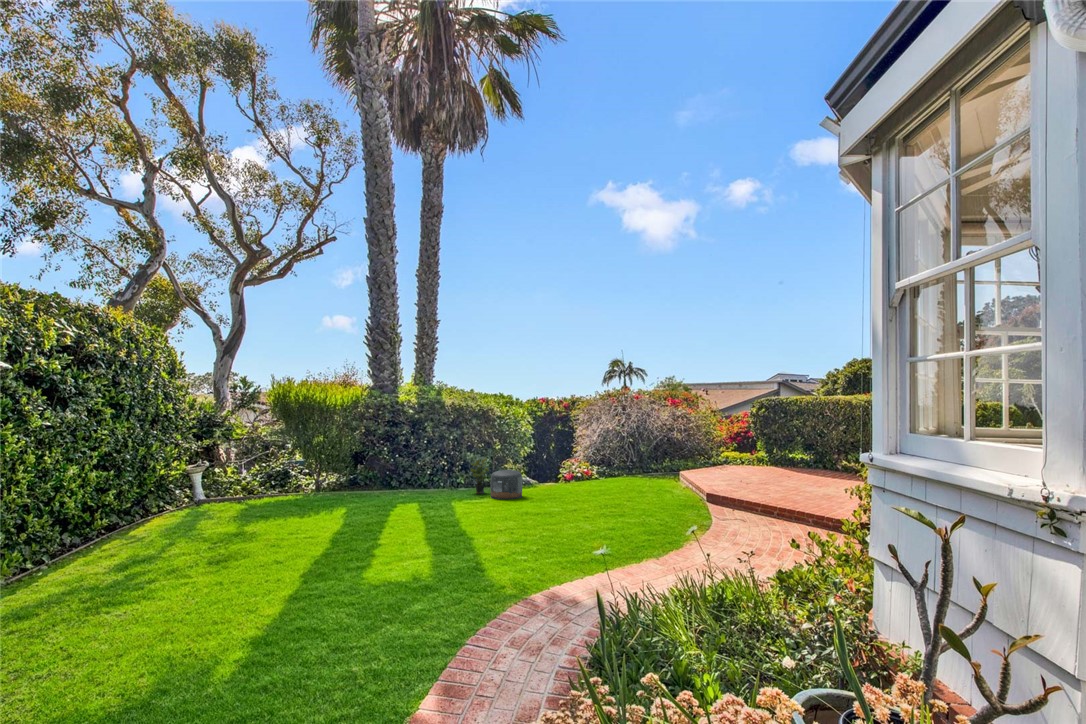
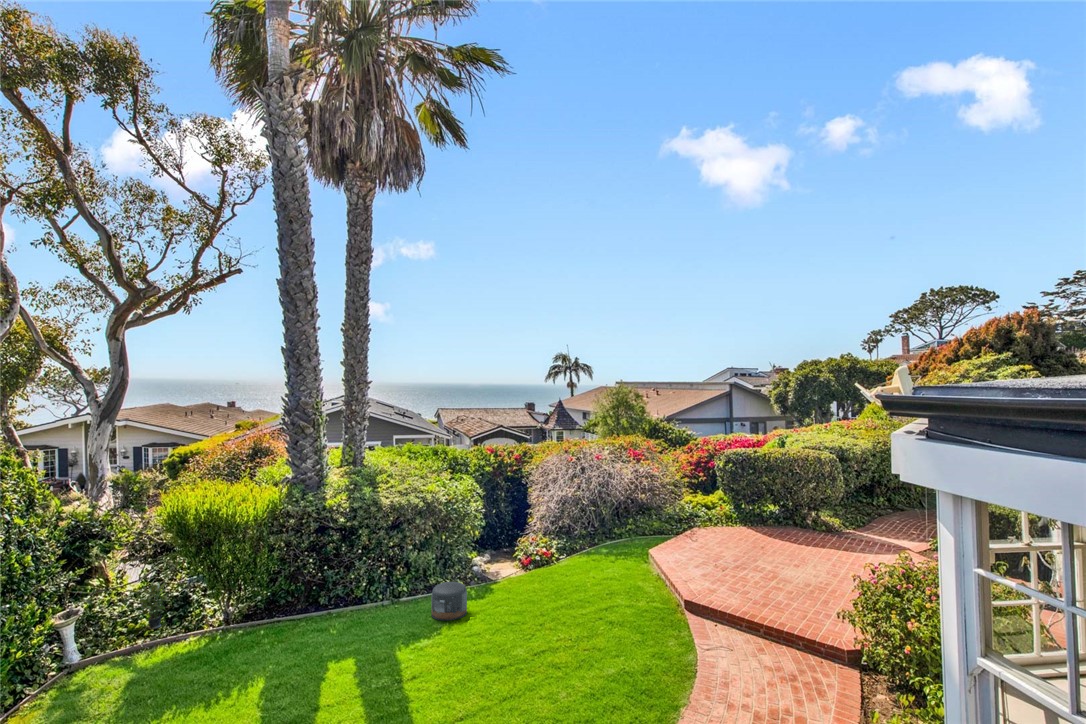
potted plant: present [471,458,489,494] -> present [140,583,168,629]

